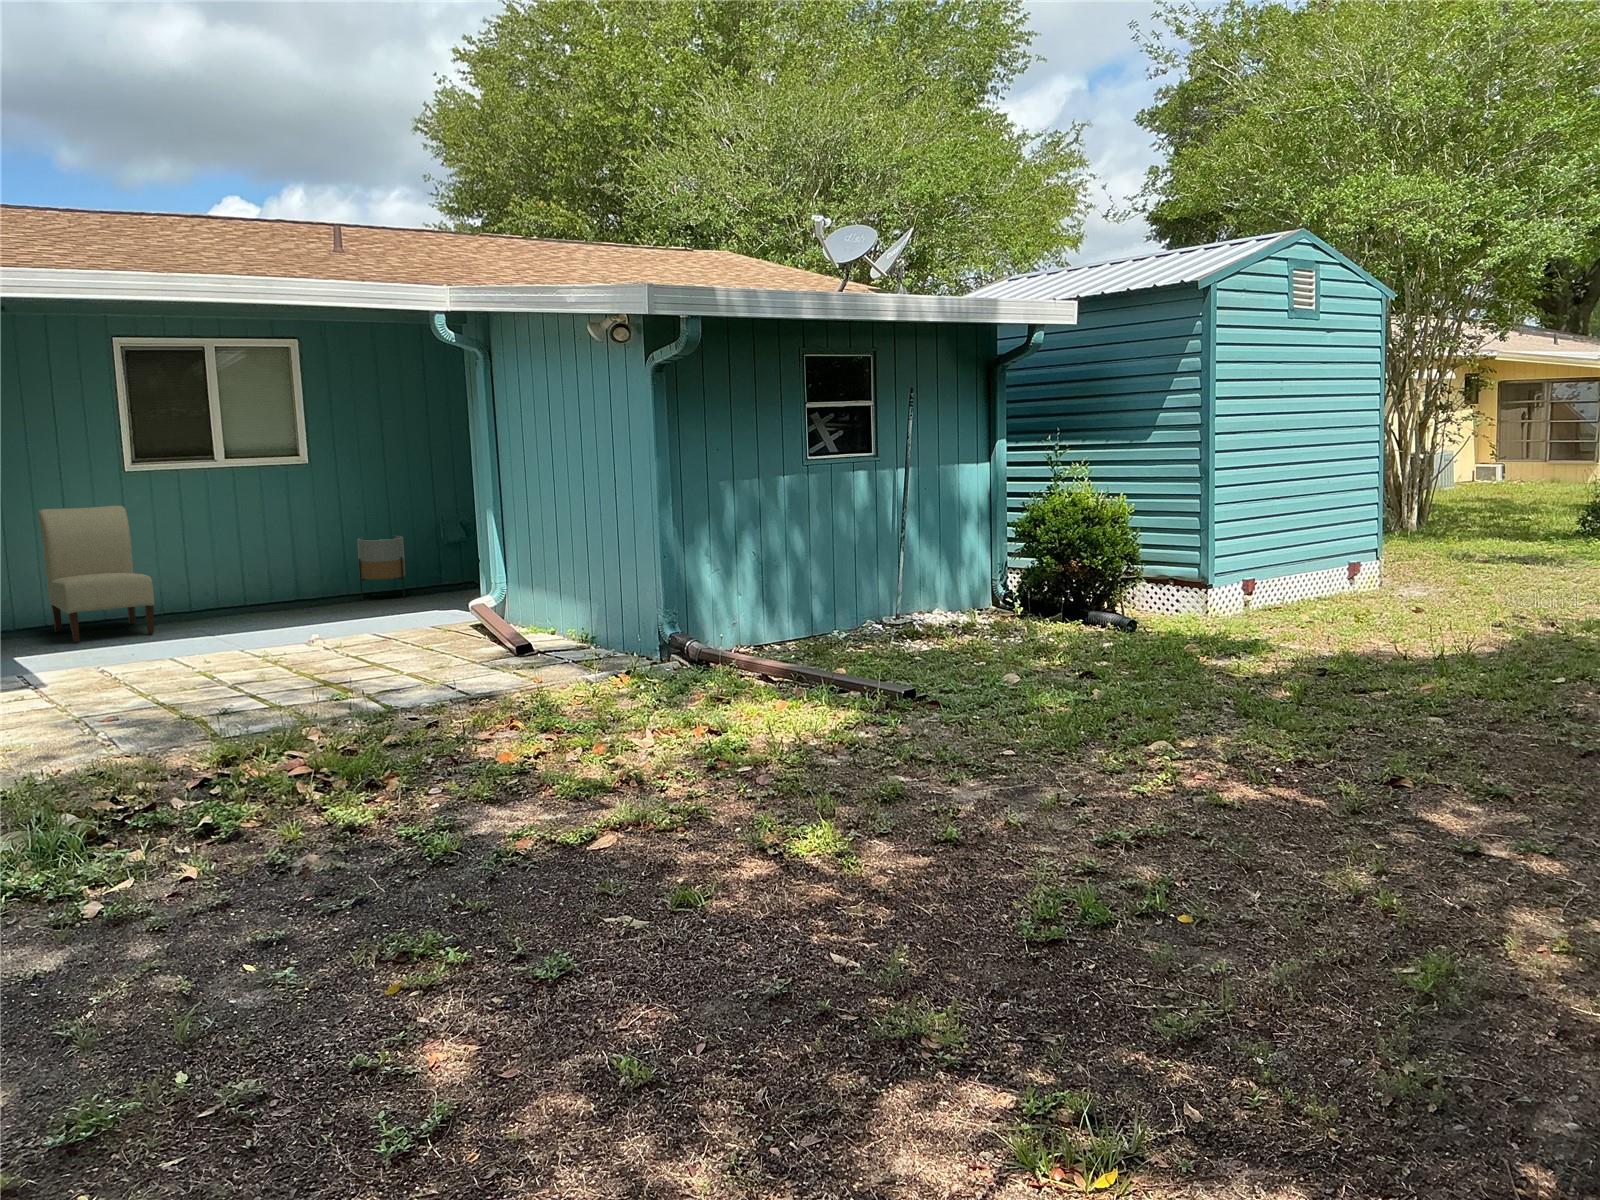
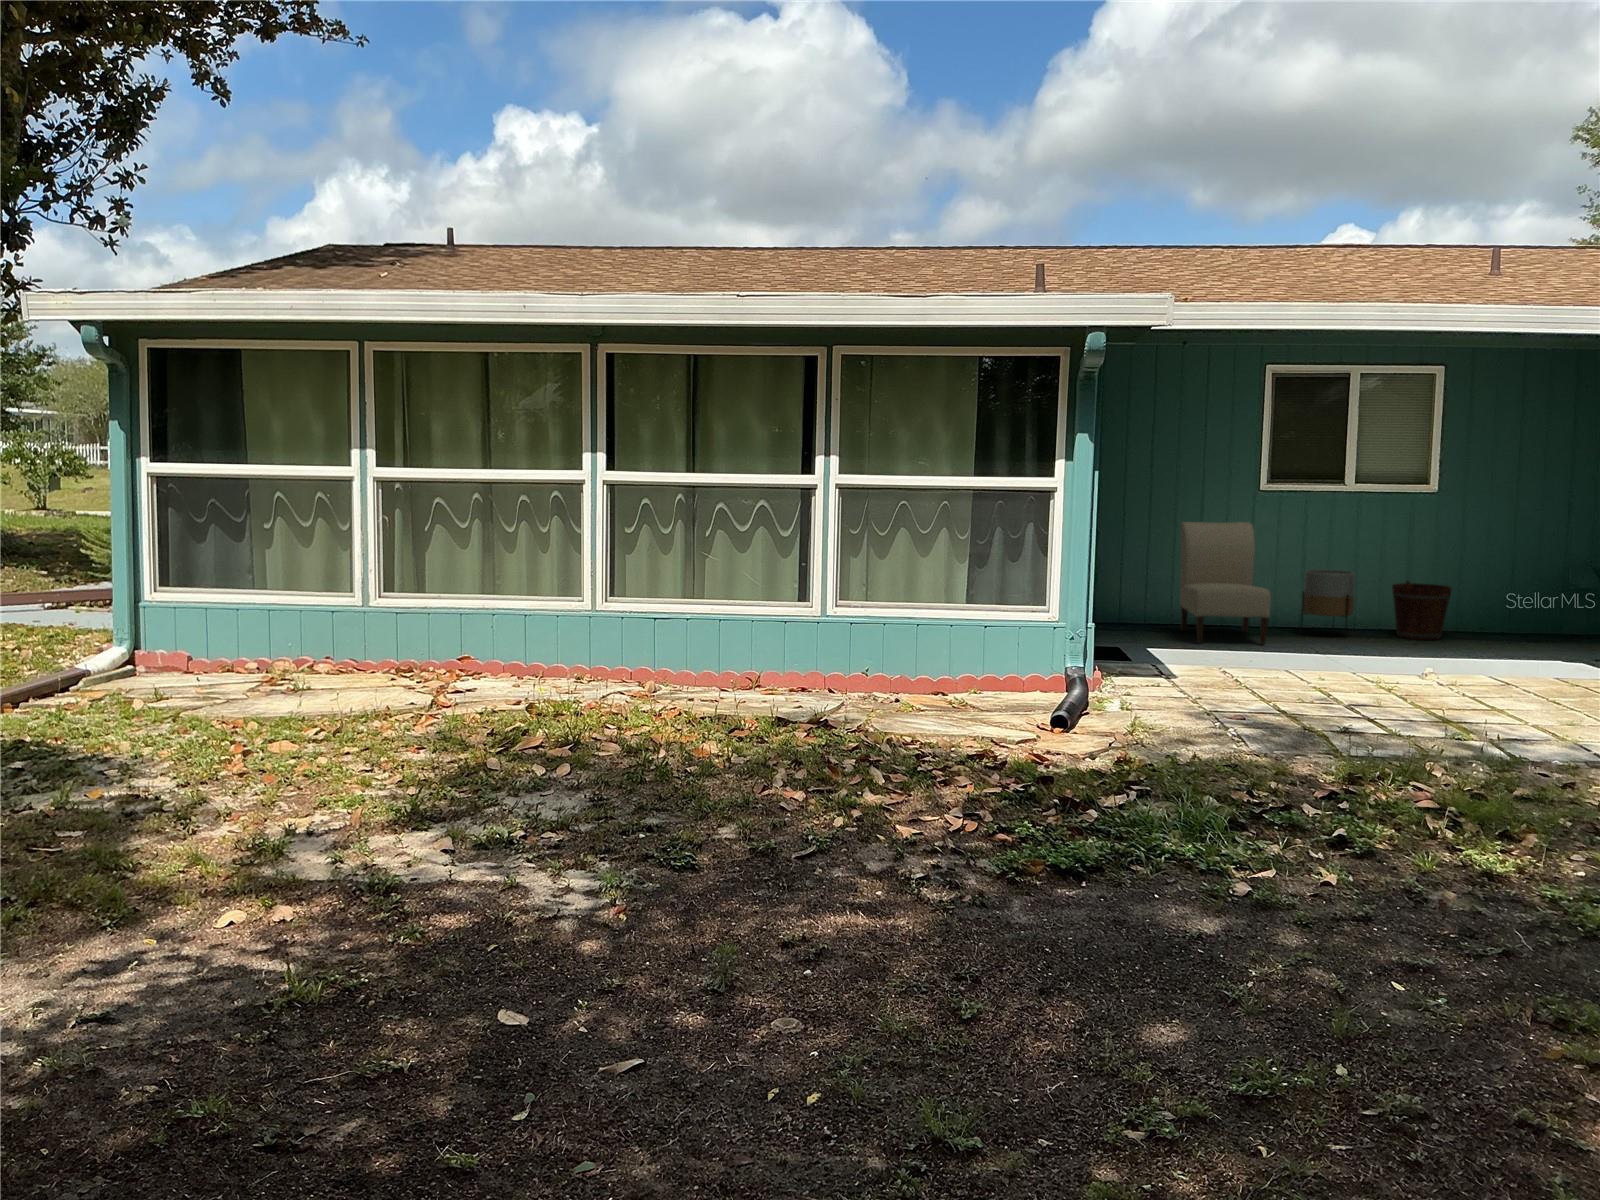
planter: present [357,536,406,600] -> present [1300,569,1355,636]
bucket: none [281,553,337,609] -> present [1392,581,1452,640]

